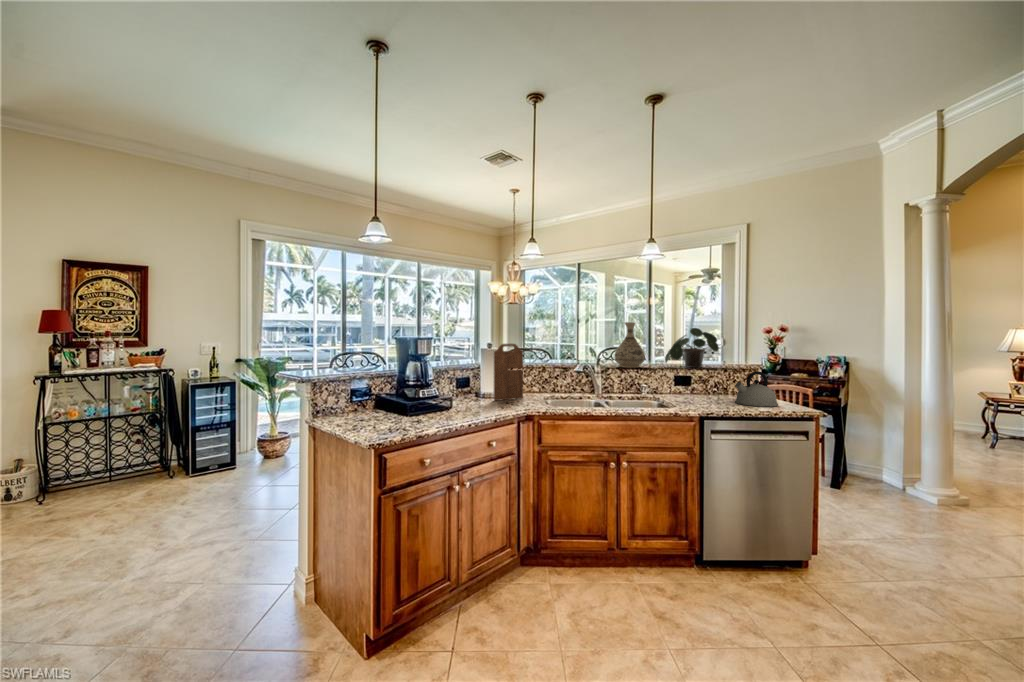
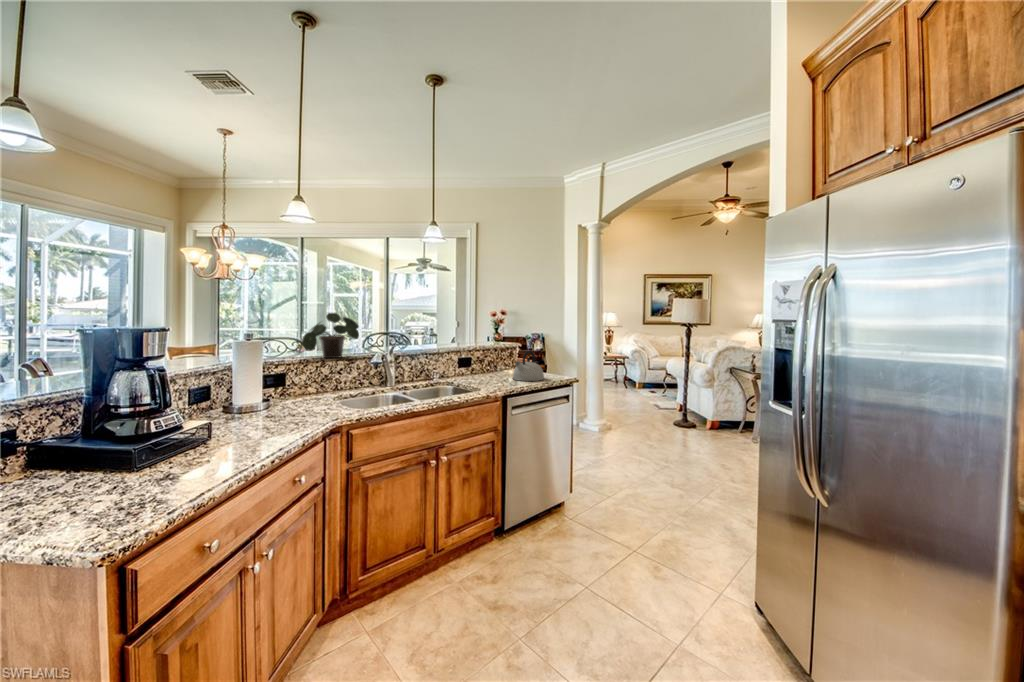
vase: present [615,322,645,368] -> none [404,306,435,355]
potted plant: present [665,328,719,368] -> present [299,313,359,358]
cutting board: present [494,344,523,401] -> none [261,333,303,414]

